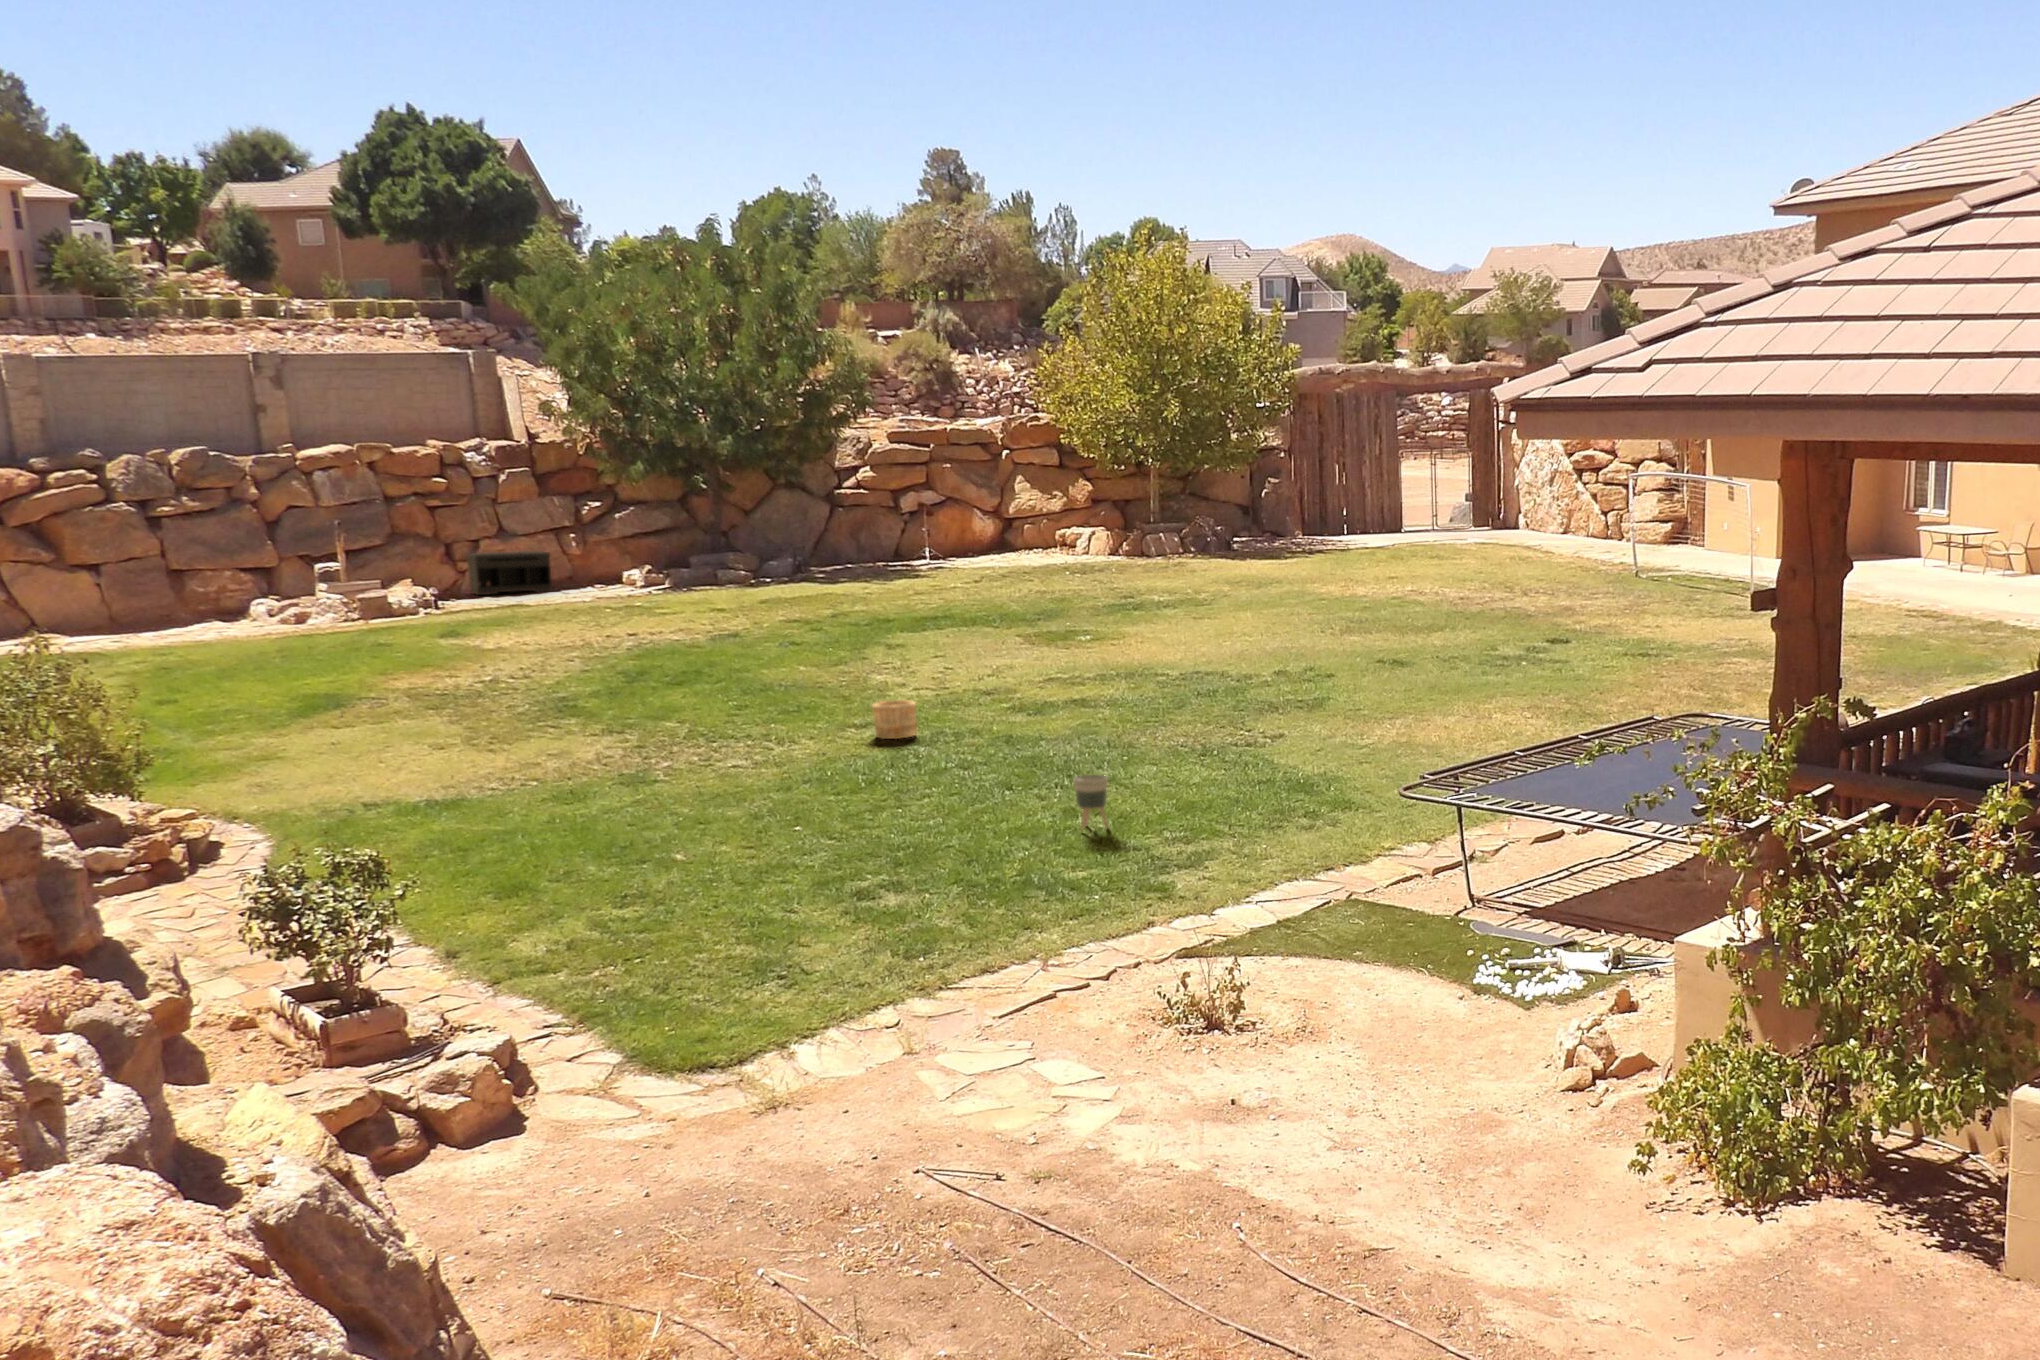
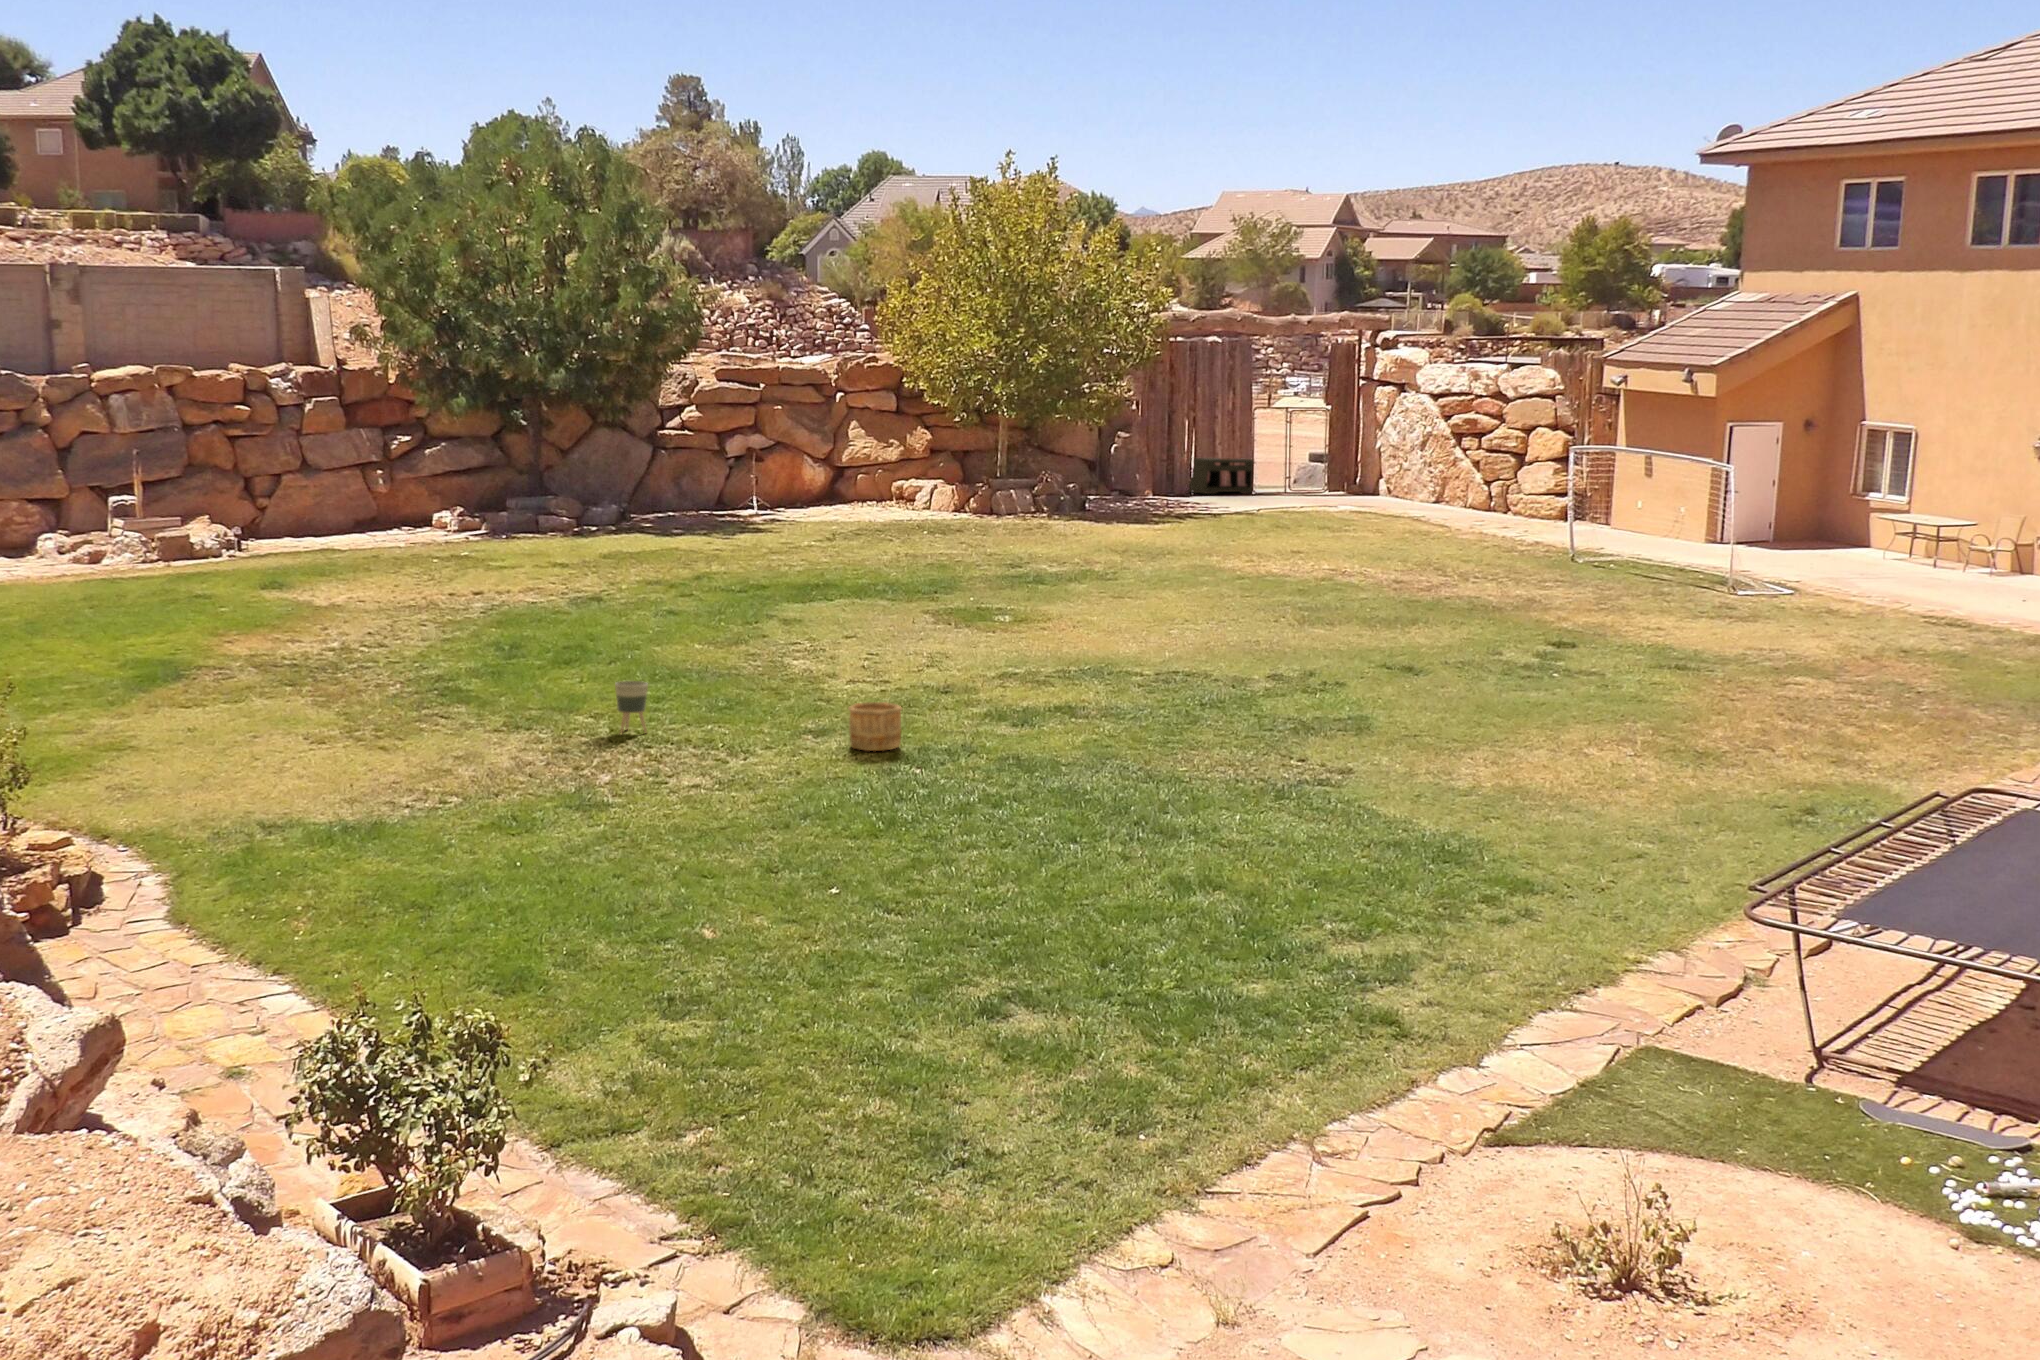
bench: present [467,551,552,595] -> present [1189,458,1253,494]
planter: present [1074,775,1108,831] -> present [615,681,648,734]

